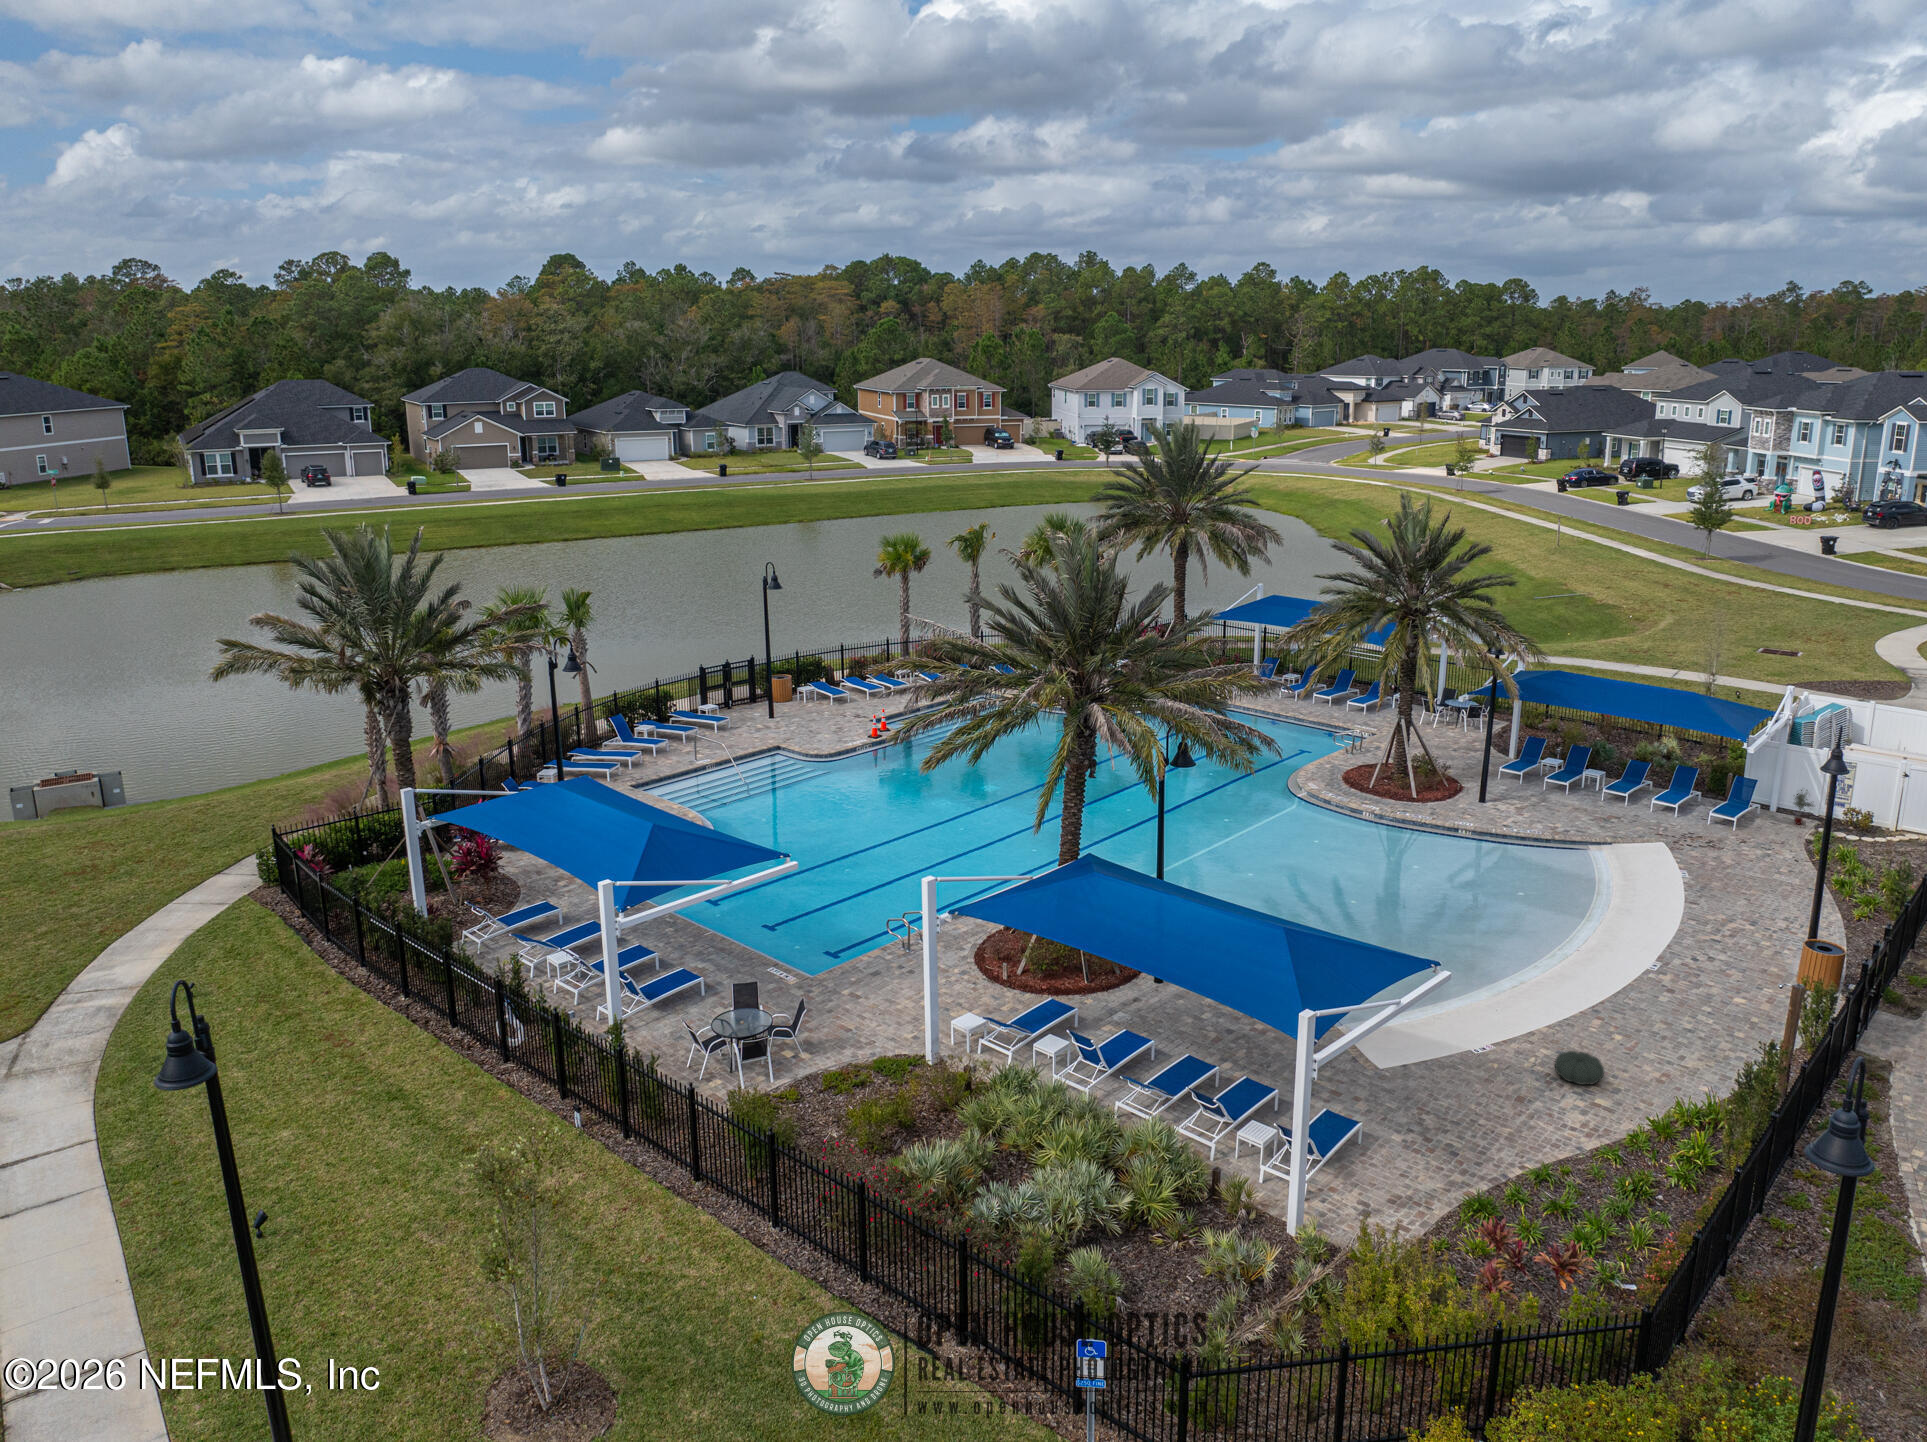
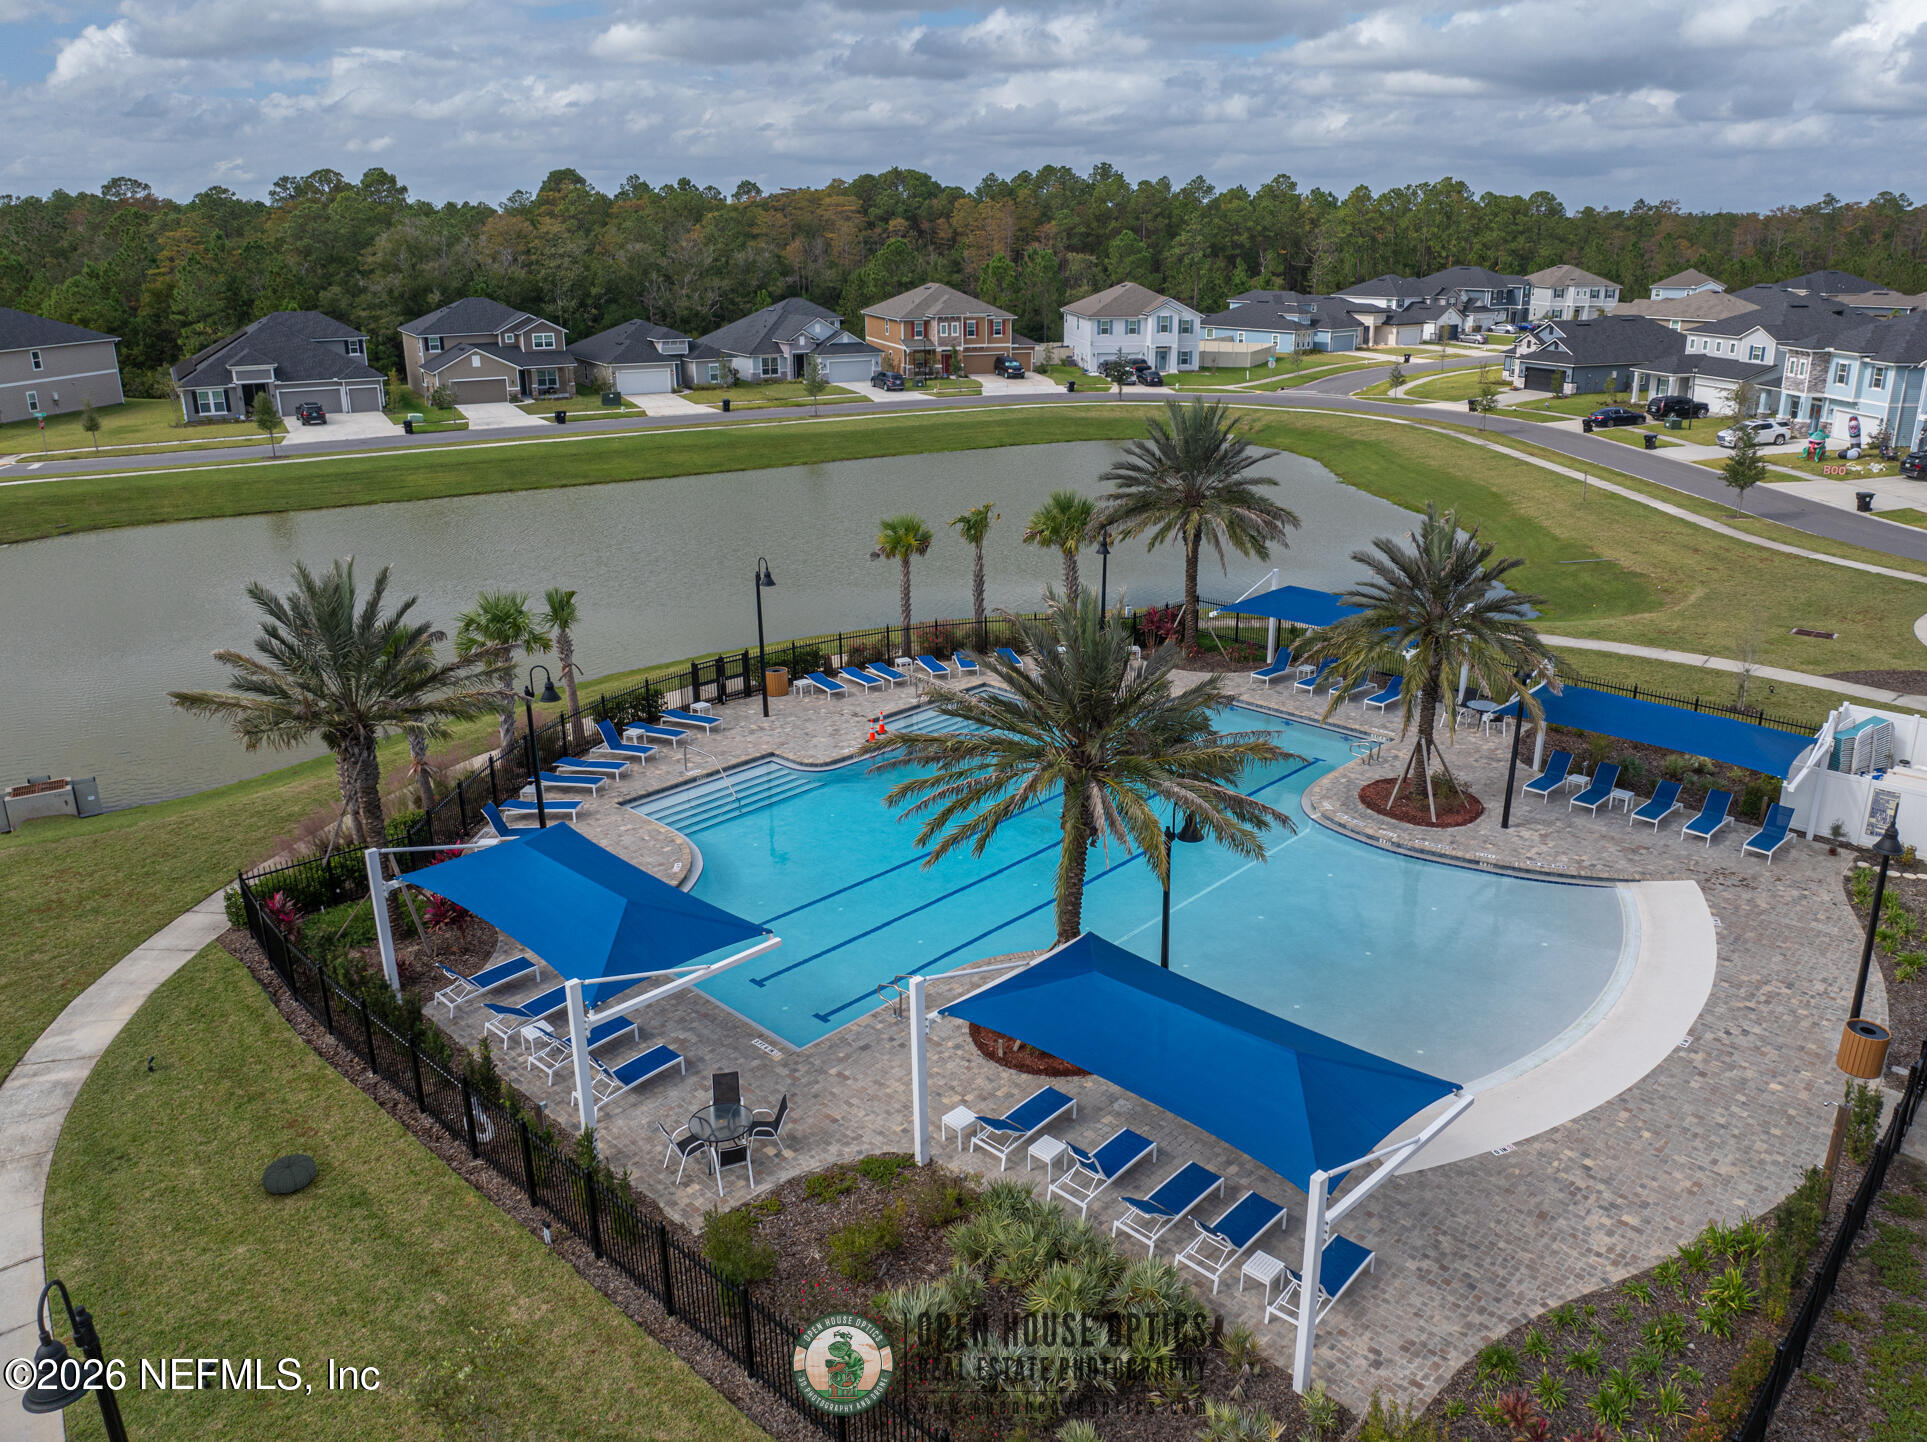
pouf: present [1555,1051,1604,1085] -> present [262,1154,317,1194]

